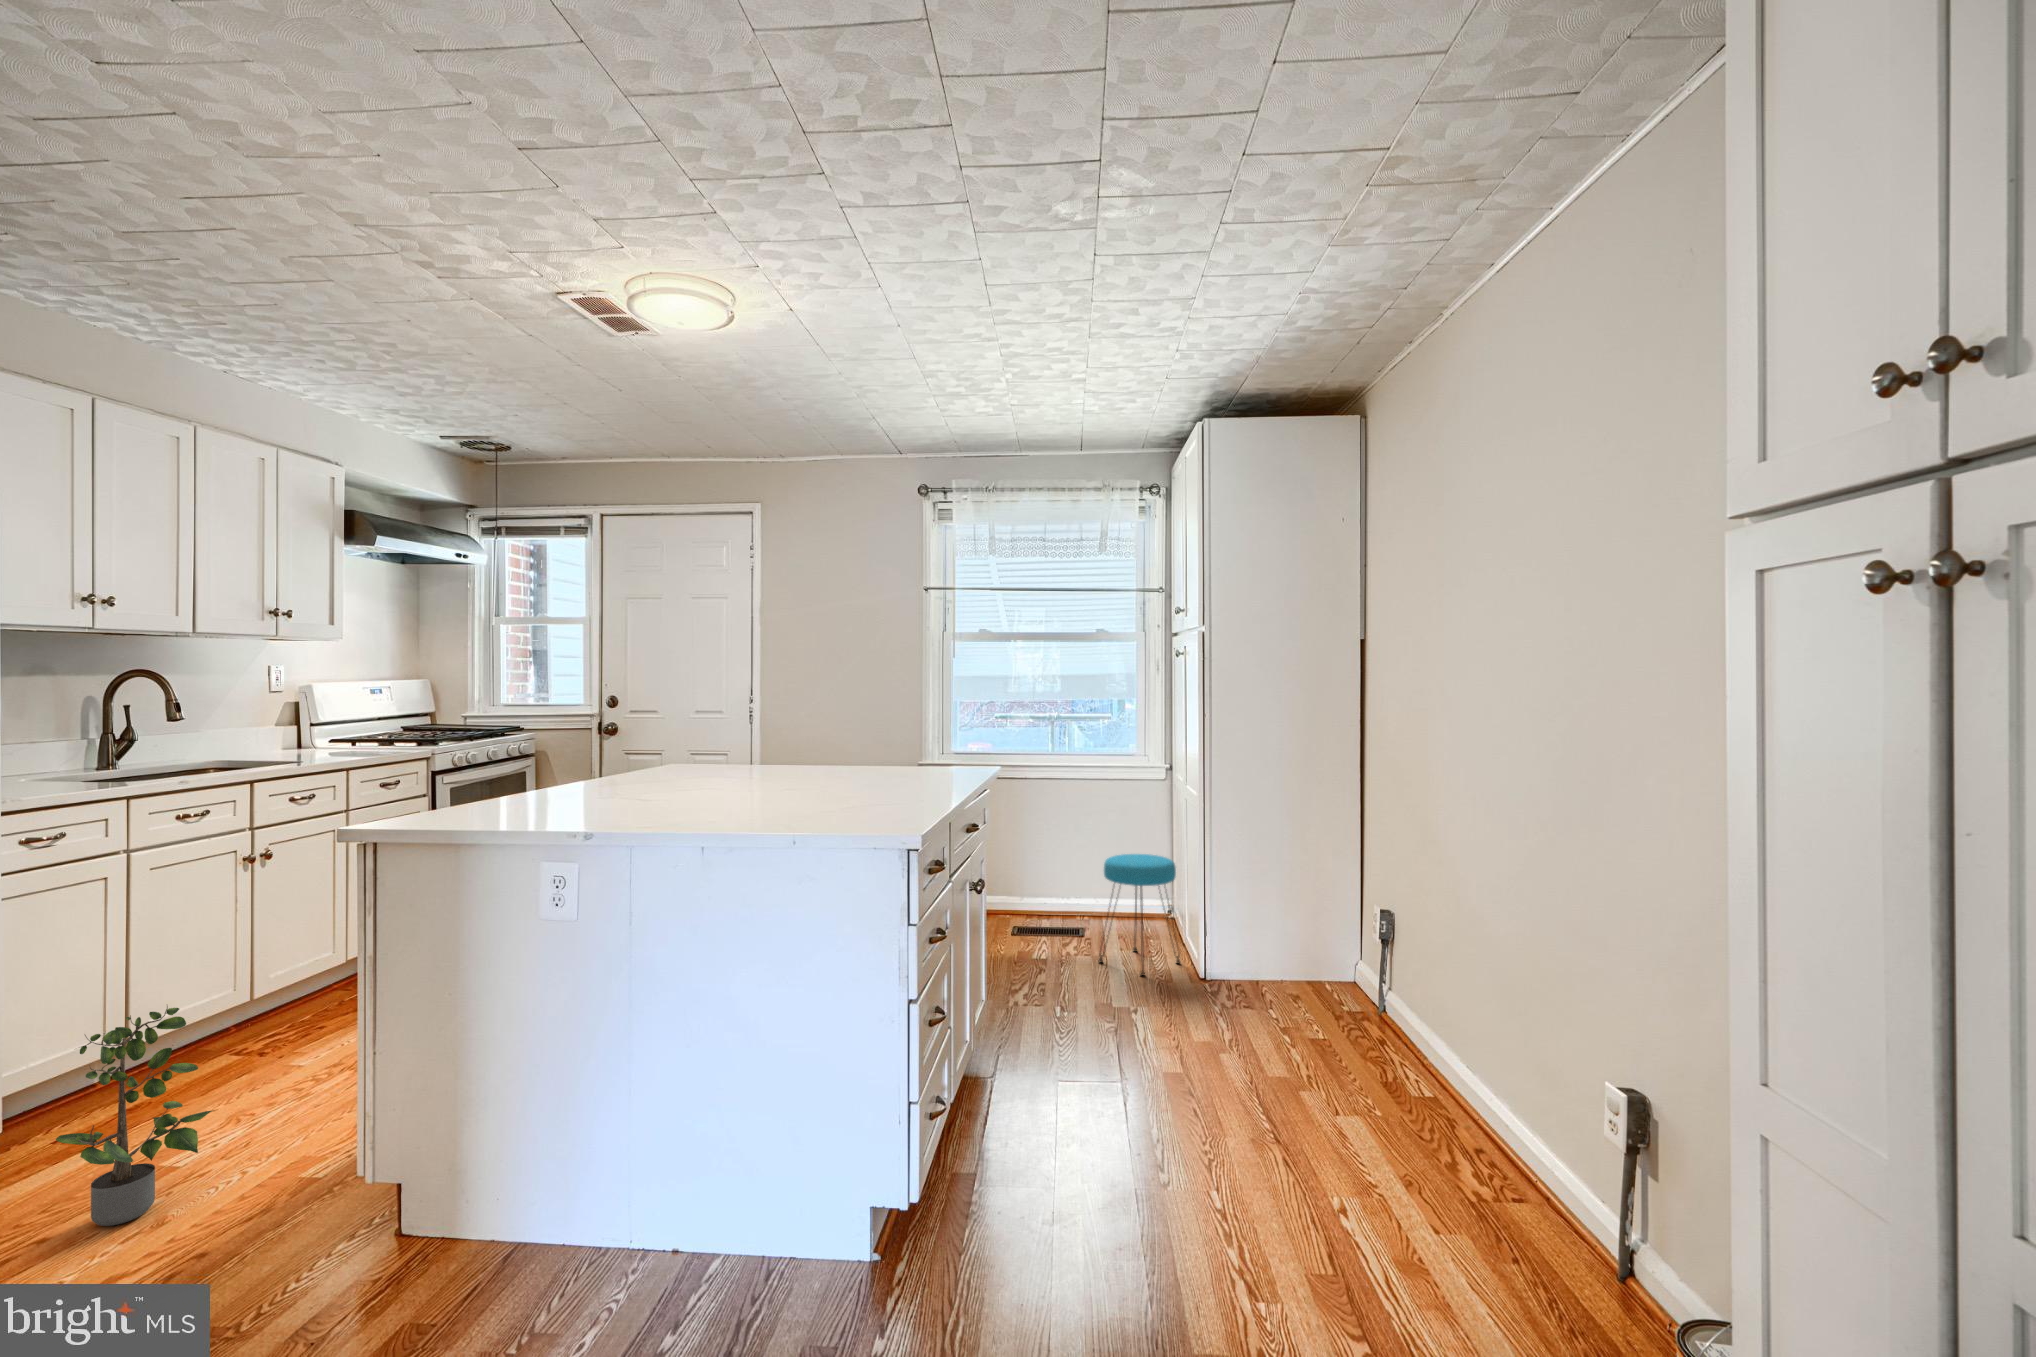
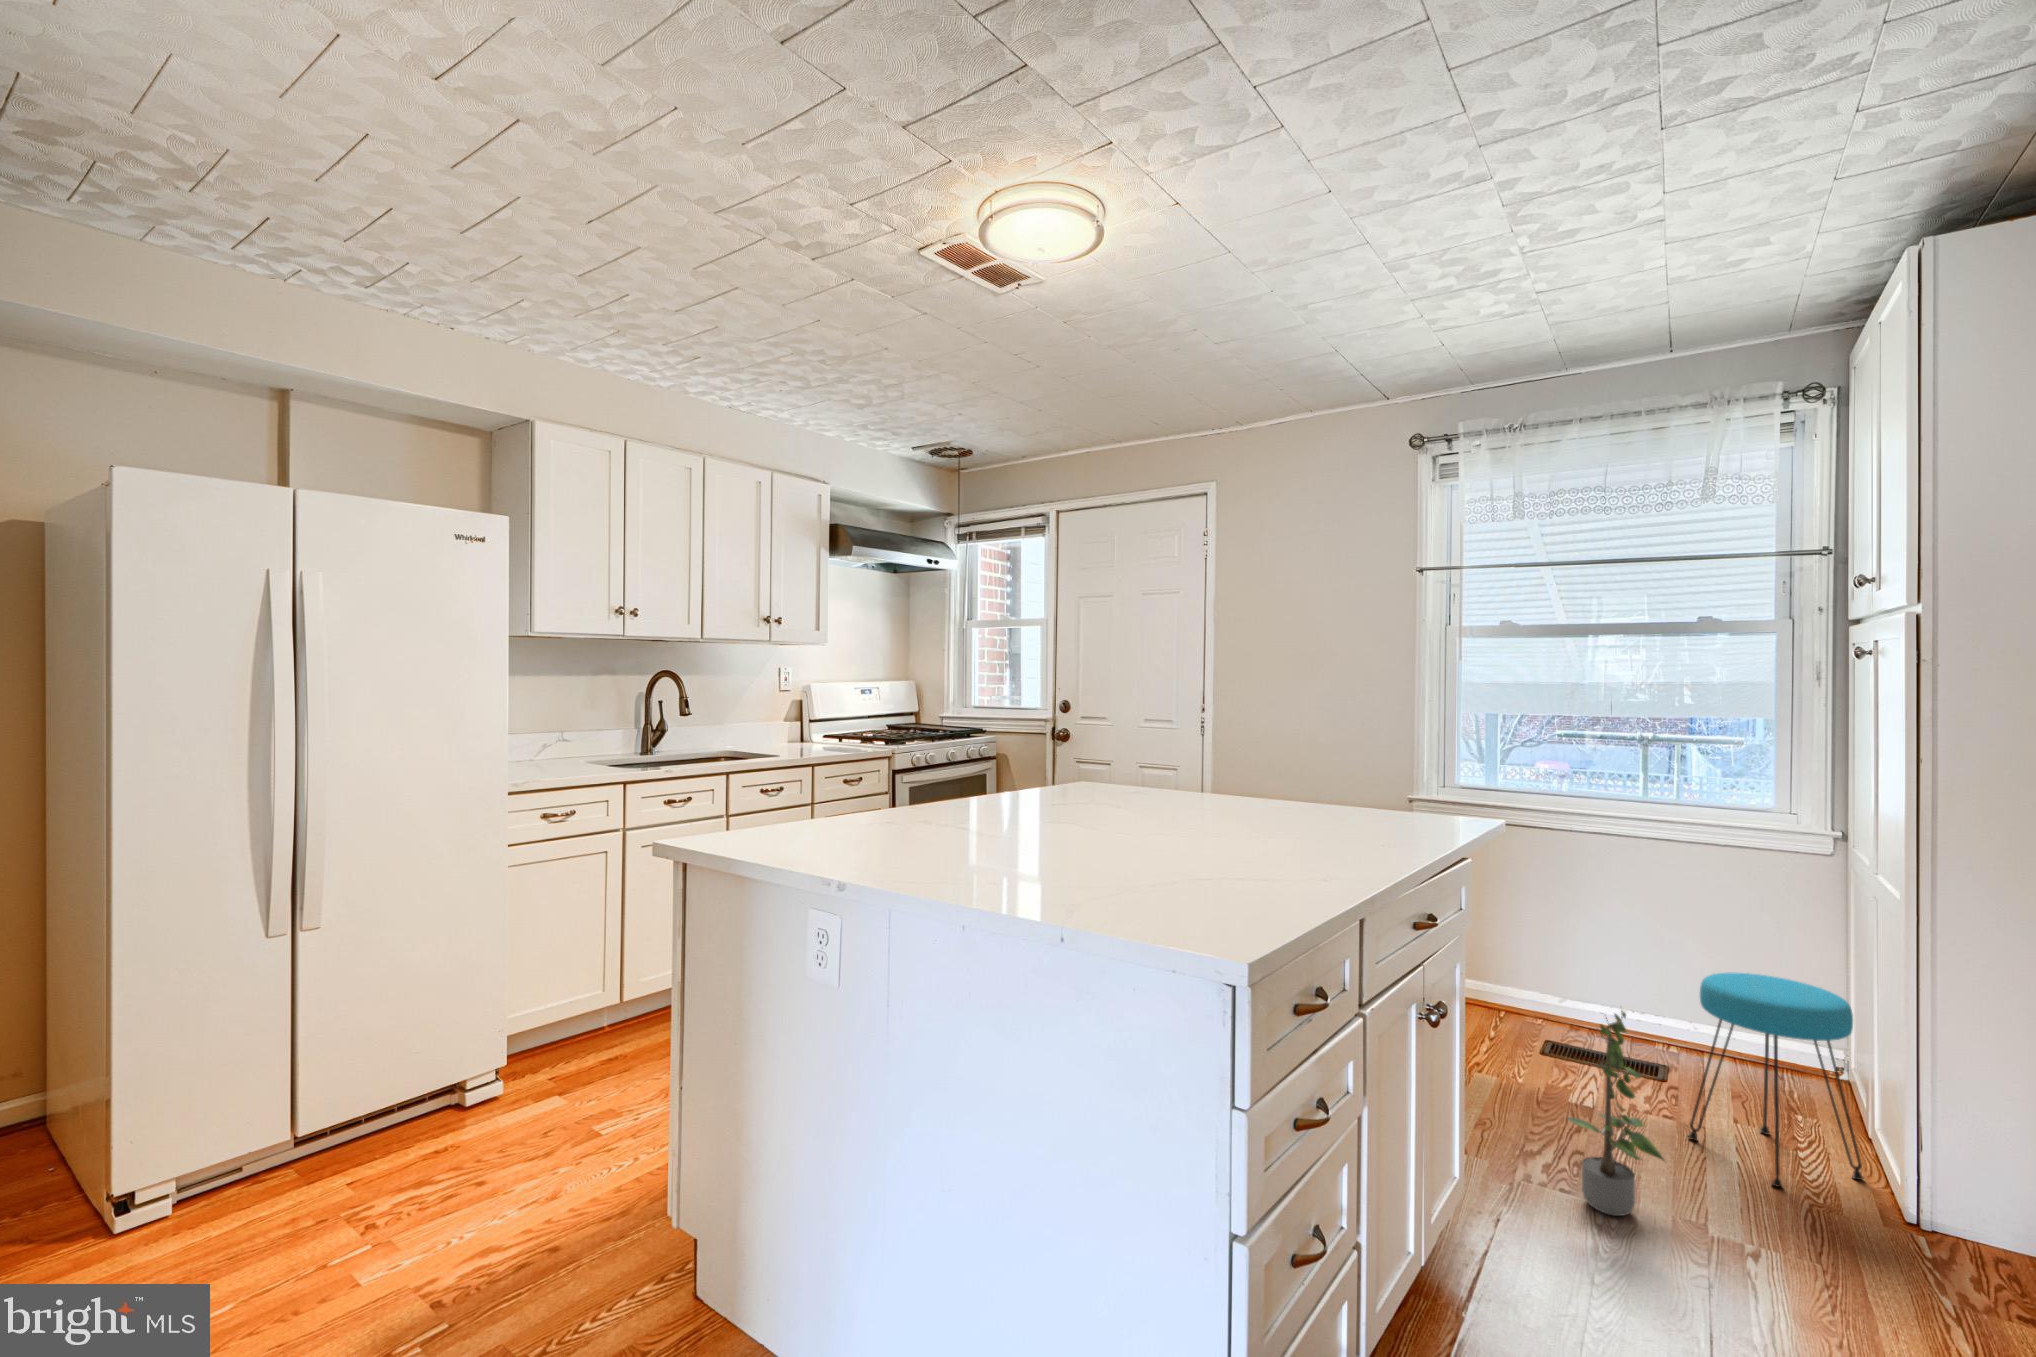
potted plant: present [56,1006,212,1226] -> present [1567,1011,1664,1216]

